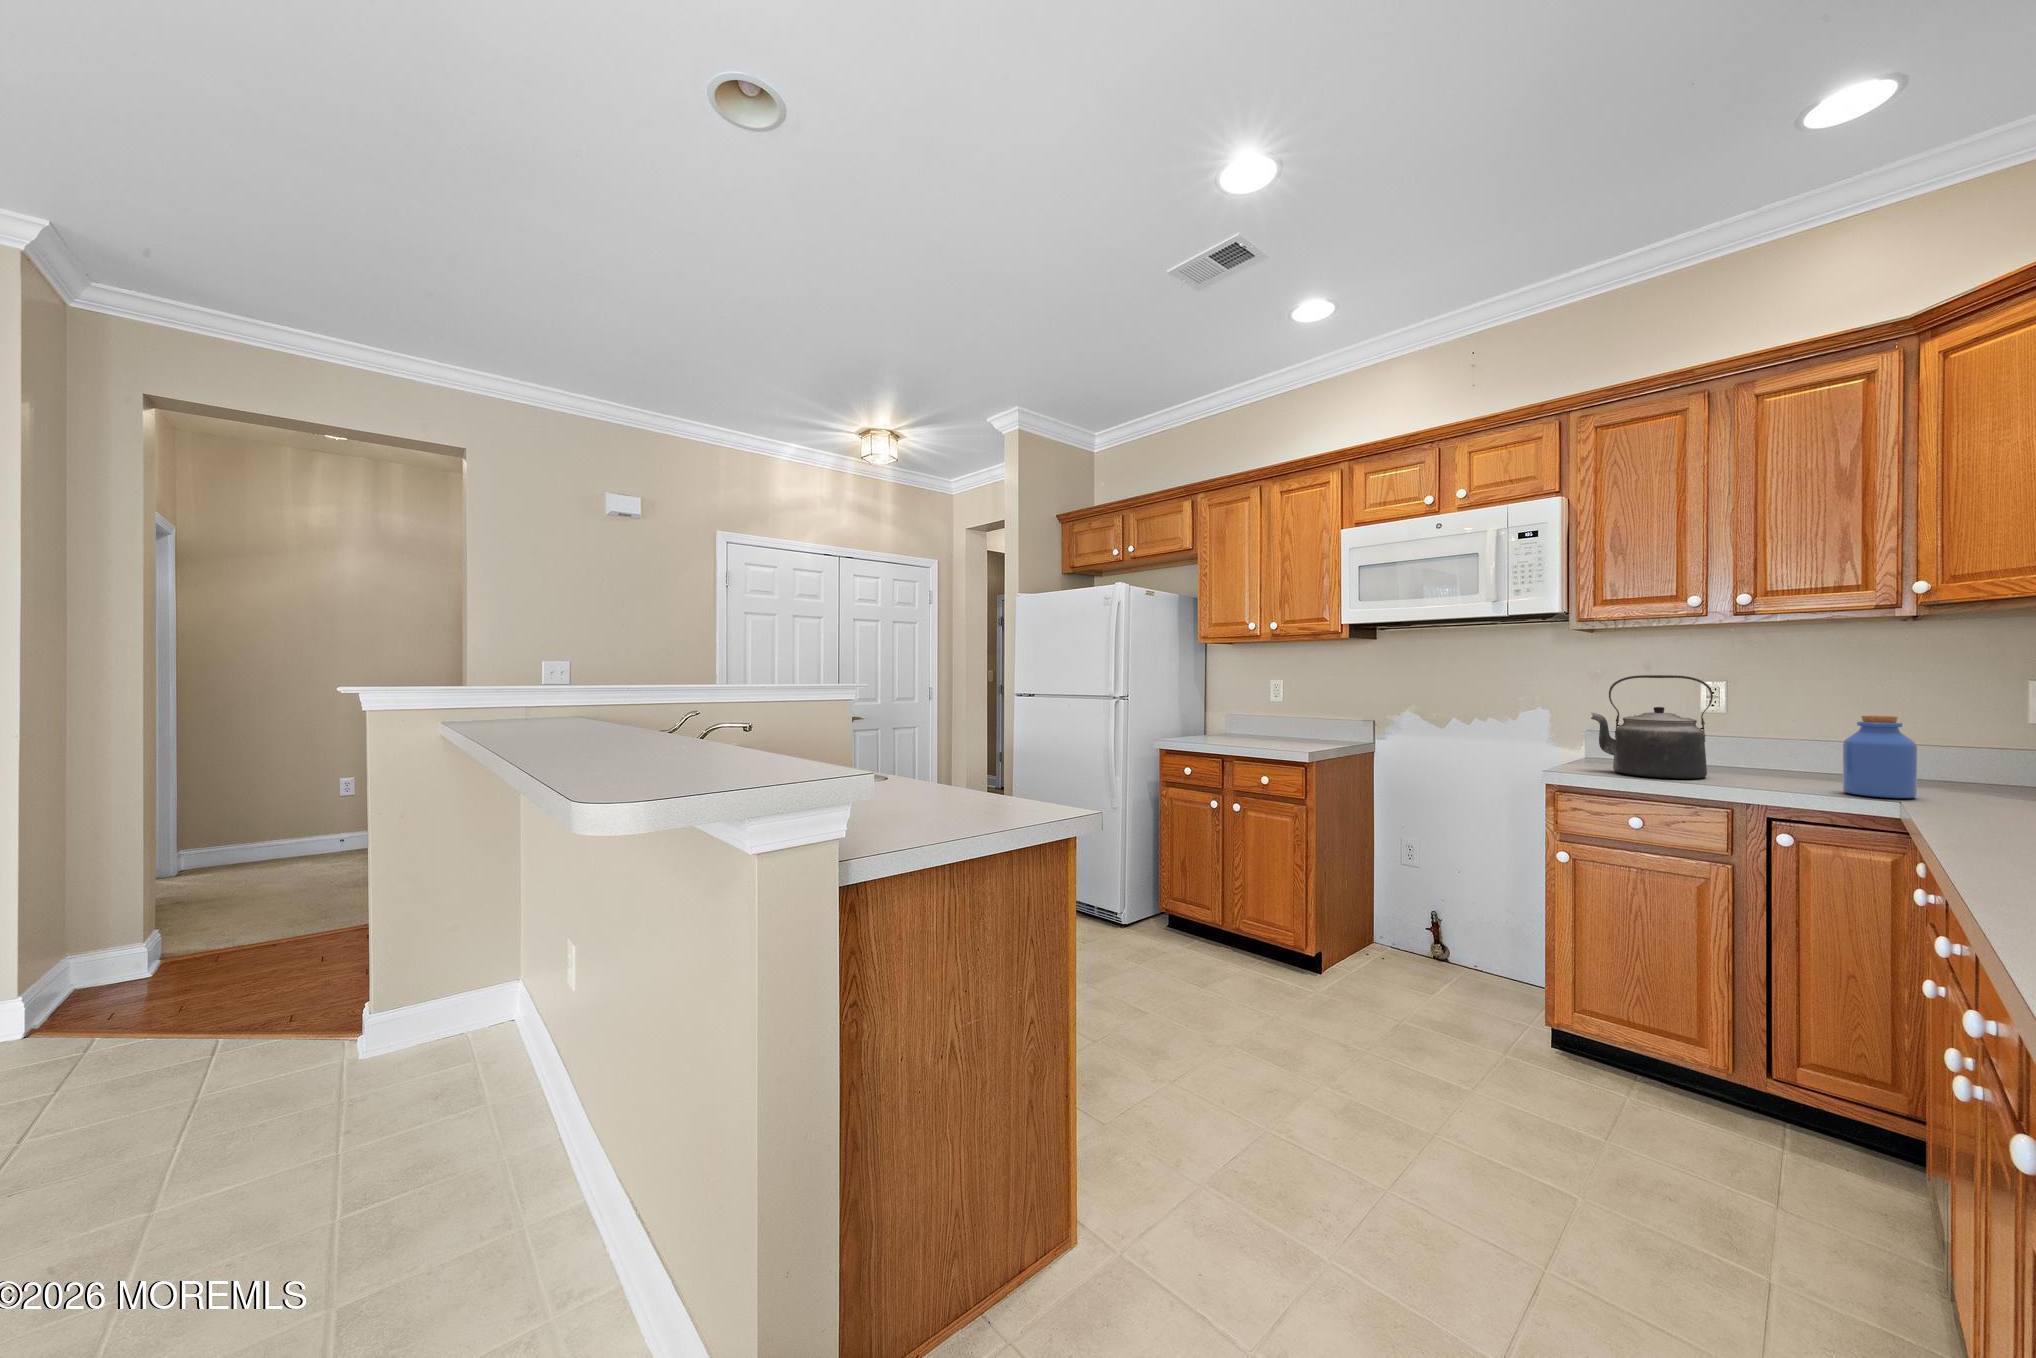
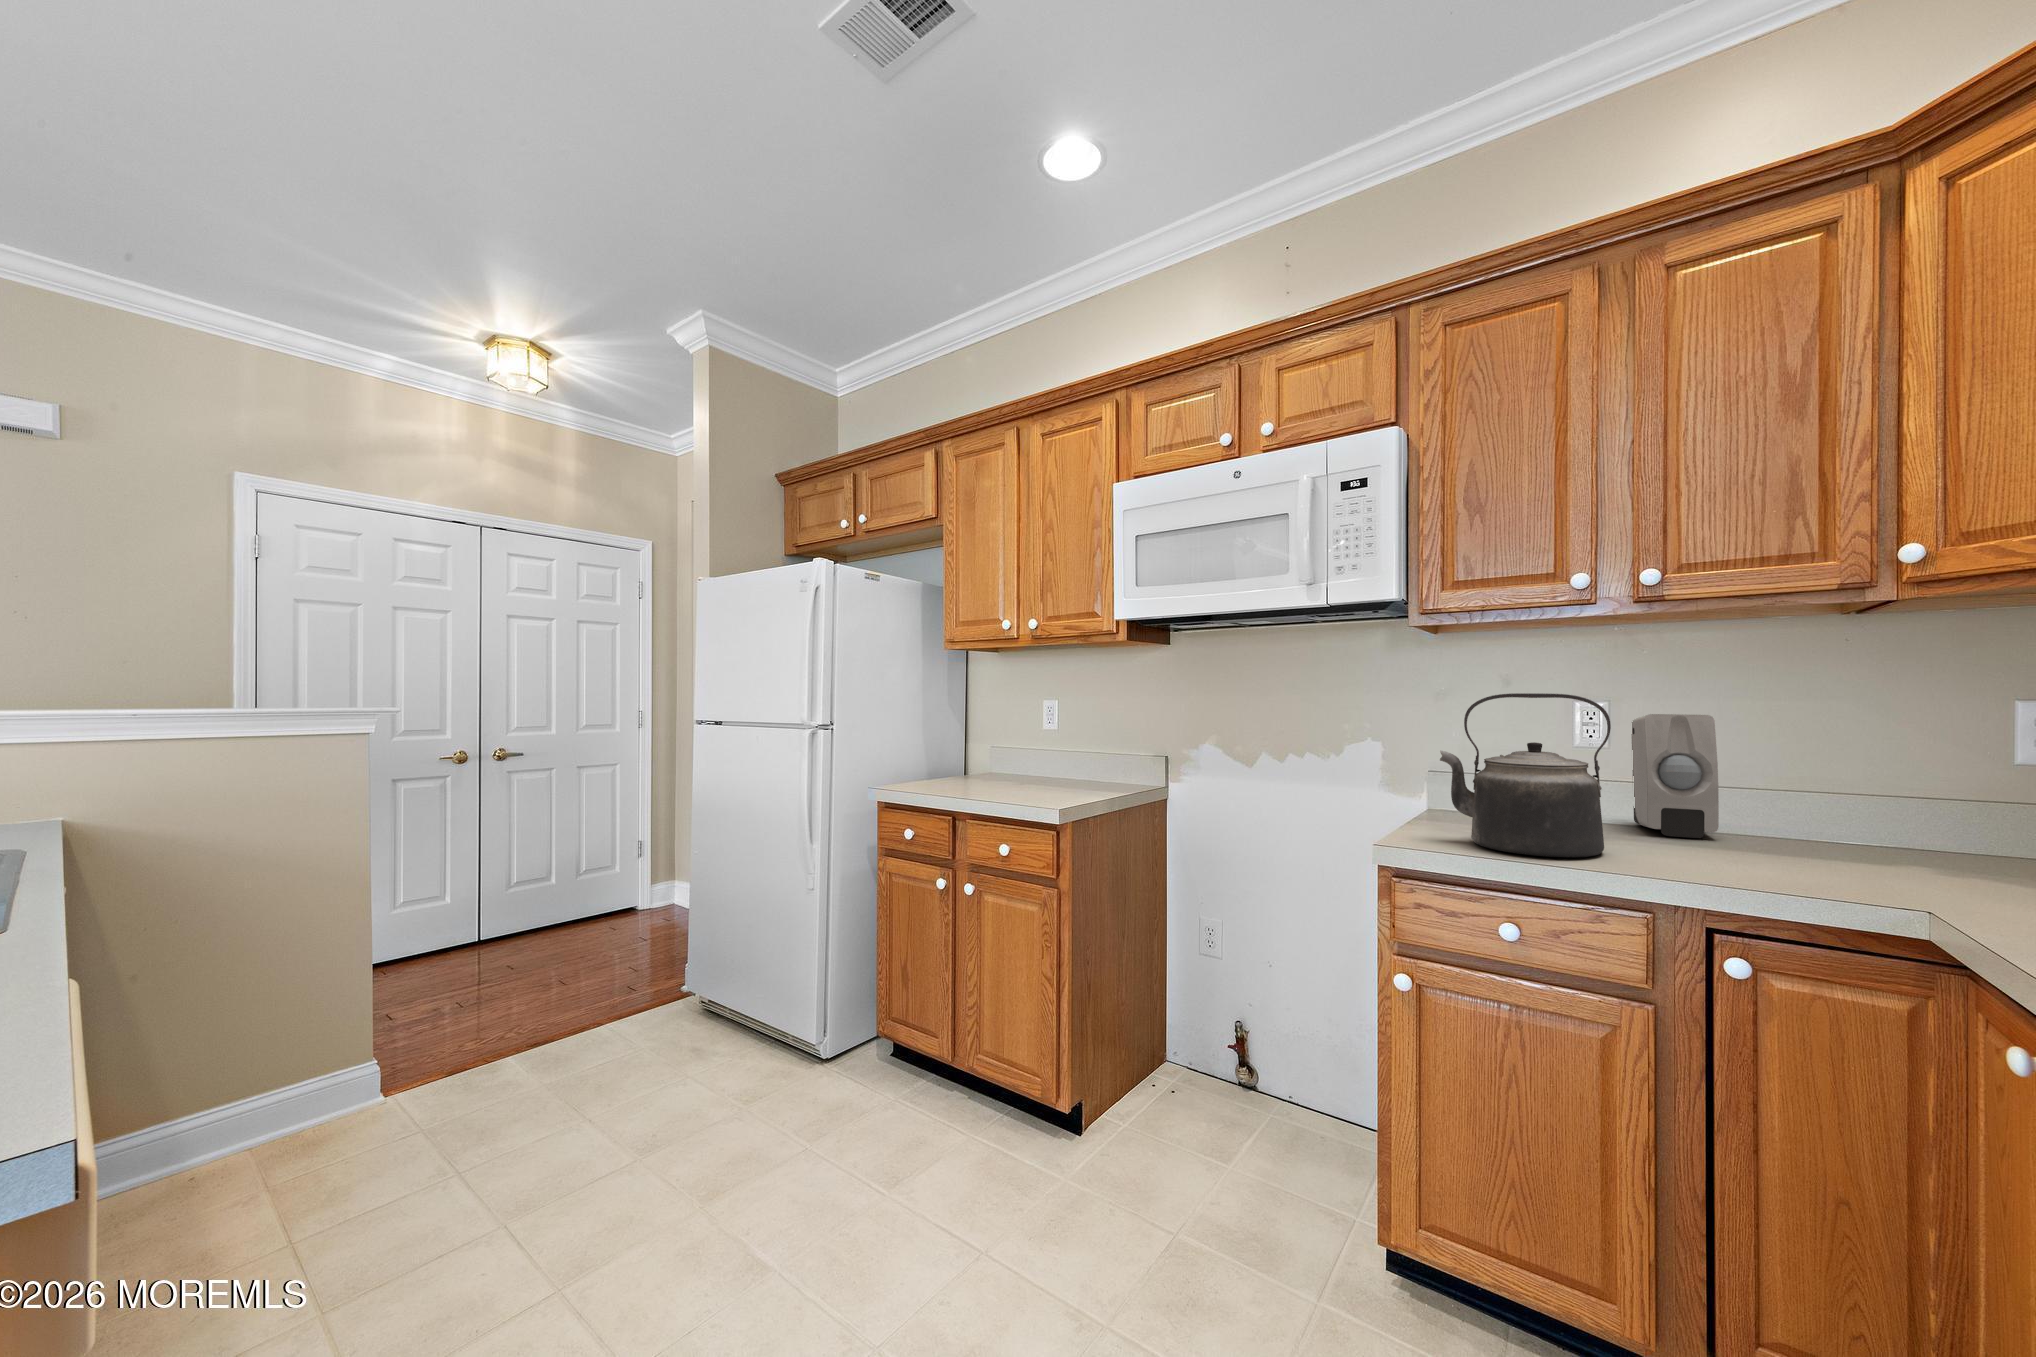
soap dispenser: none [1737,689,1797,772] -> present [1631,714,1719,838]
jar: present [1843,715,1917,798] -> none [1812,760,1930,901]

